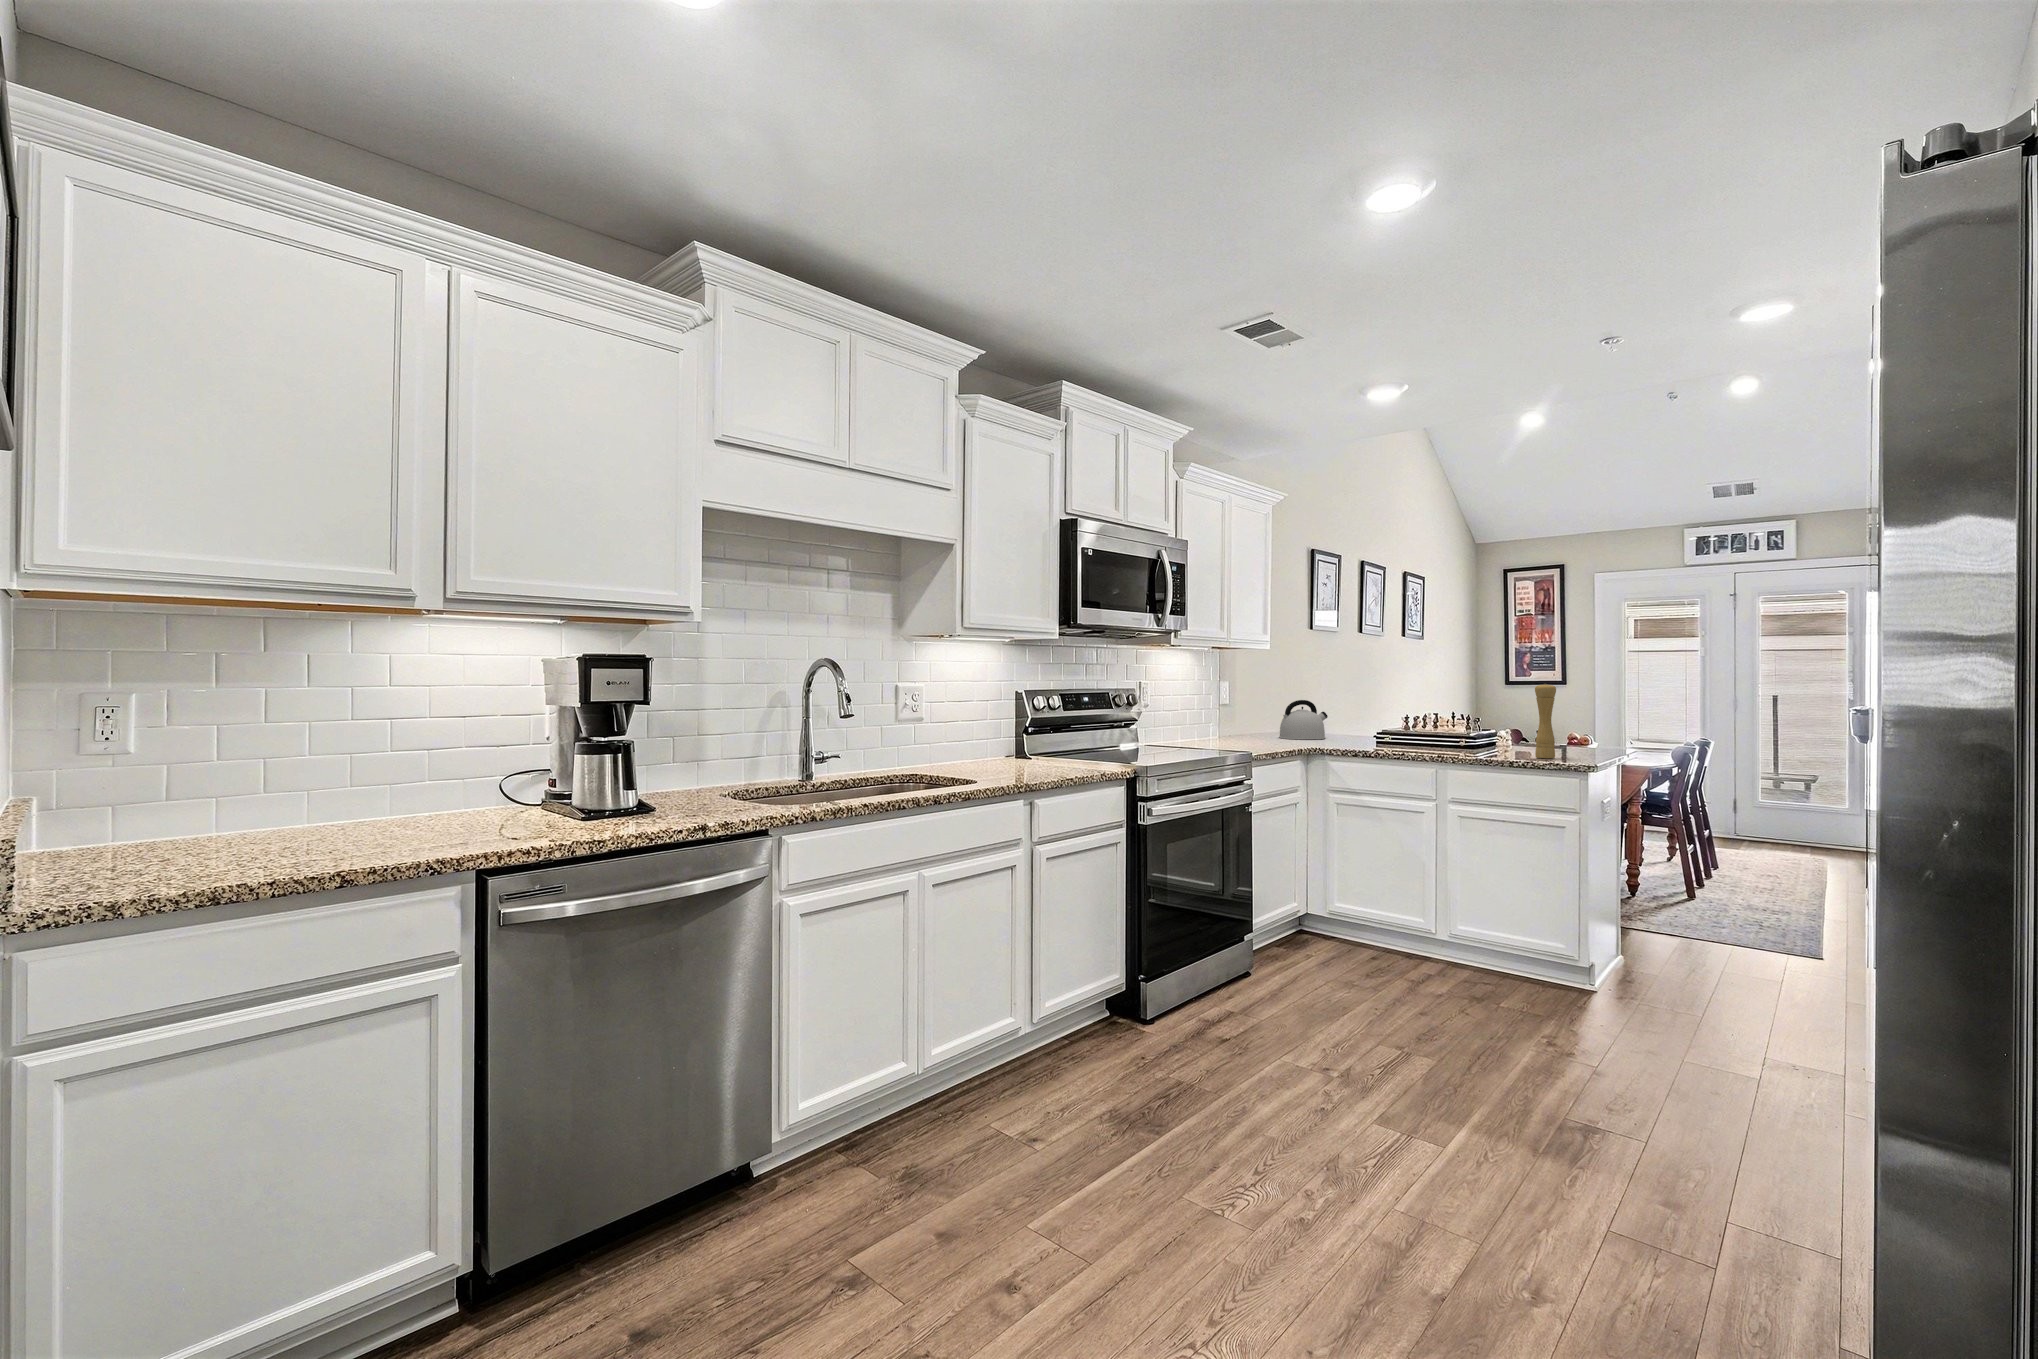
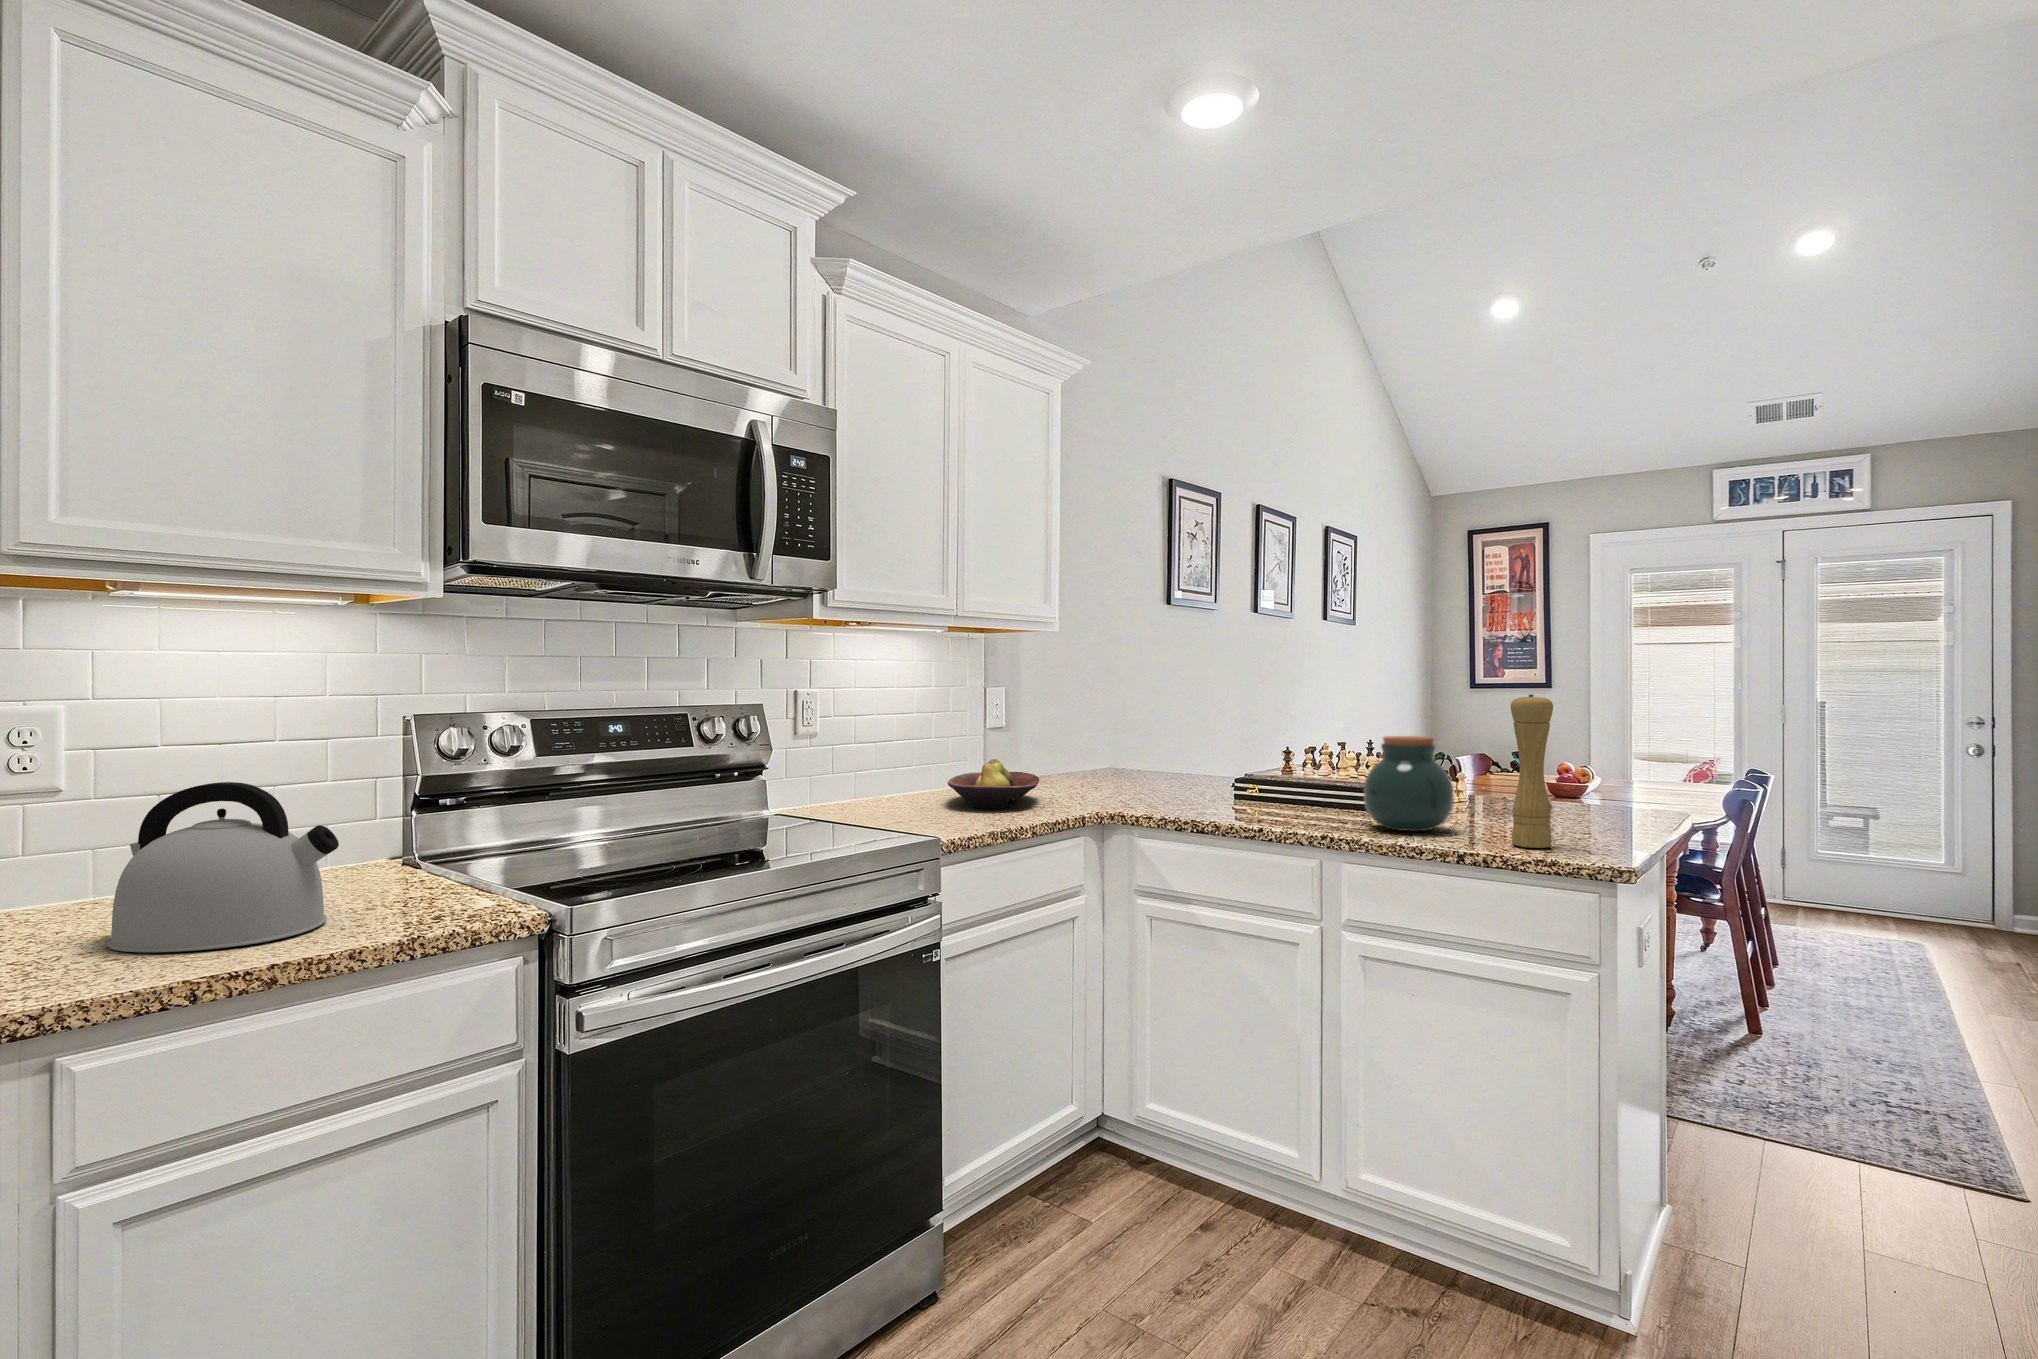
kettle: present [1279,700,1328,739] -> present [108,782,339,952]
jar: none [1457,706,1505,753] -> present [1364,736,1454,831]
fruit bowl: none [1220,720,1272,745] -> present [948,759,1039,809]

